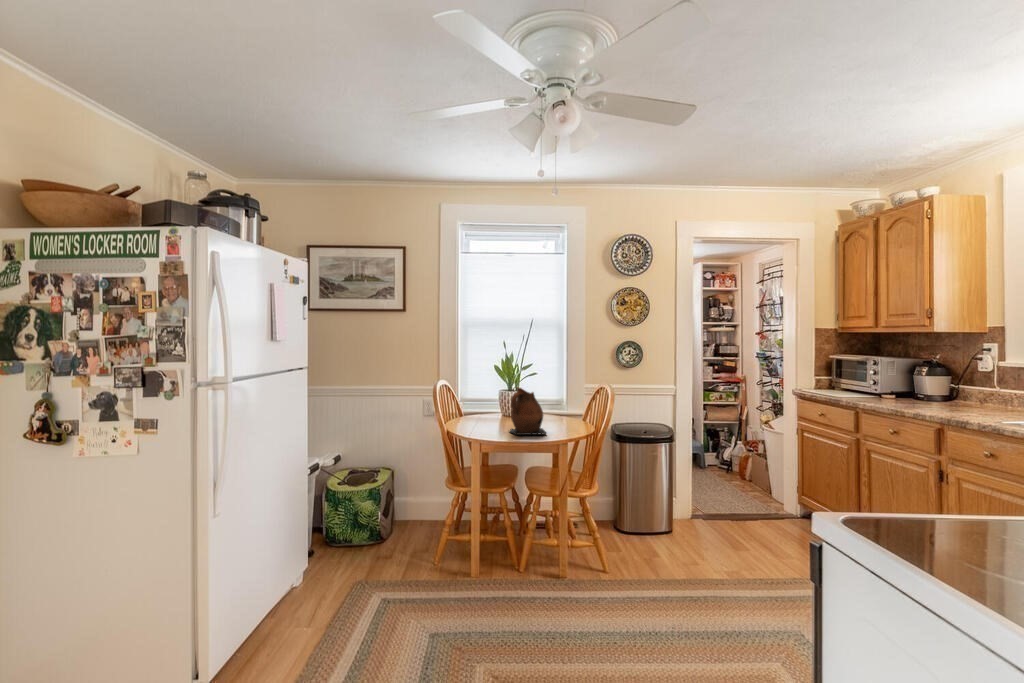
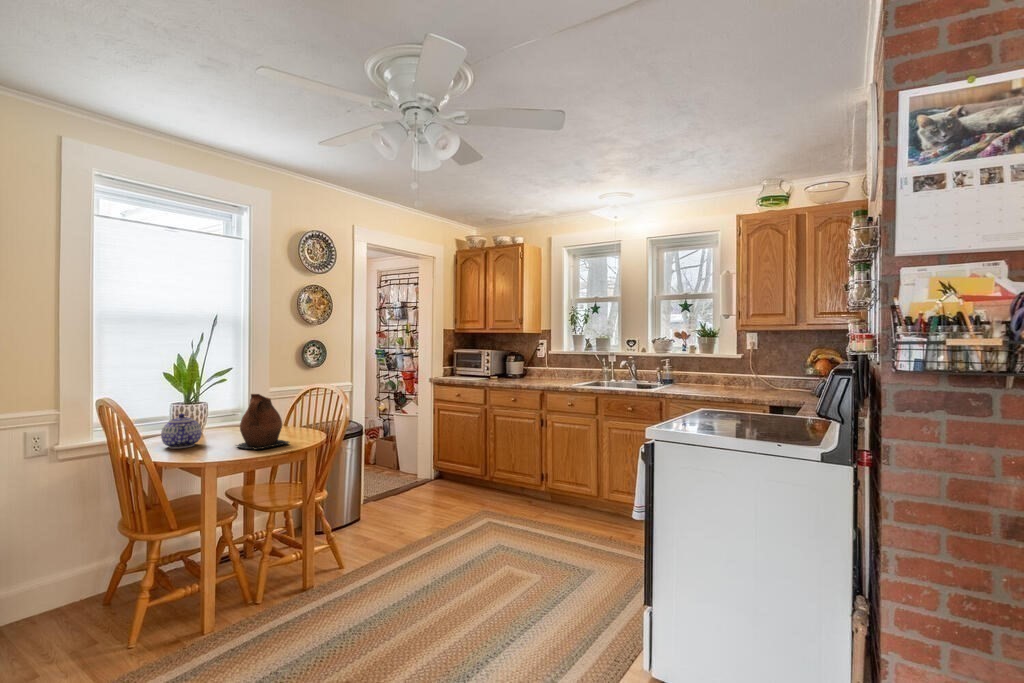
teapot: none [474,398,499,425] -> present [161,414,202,448]

